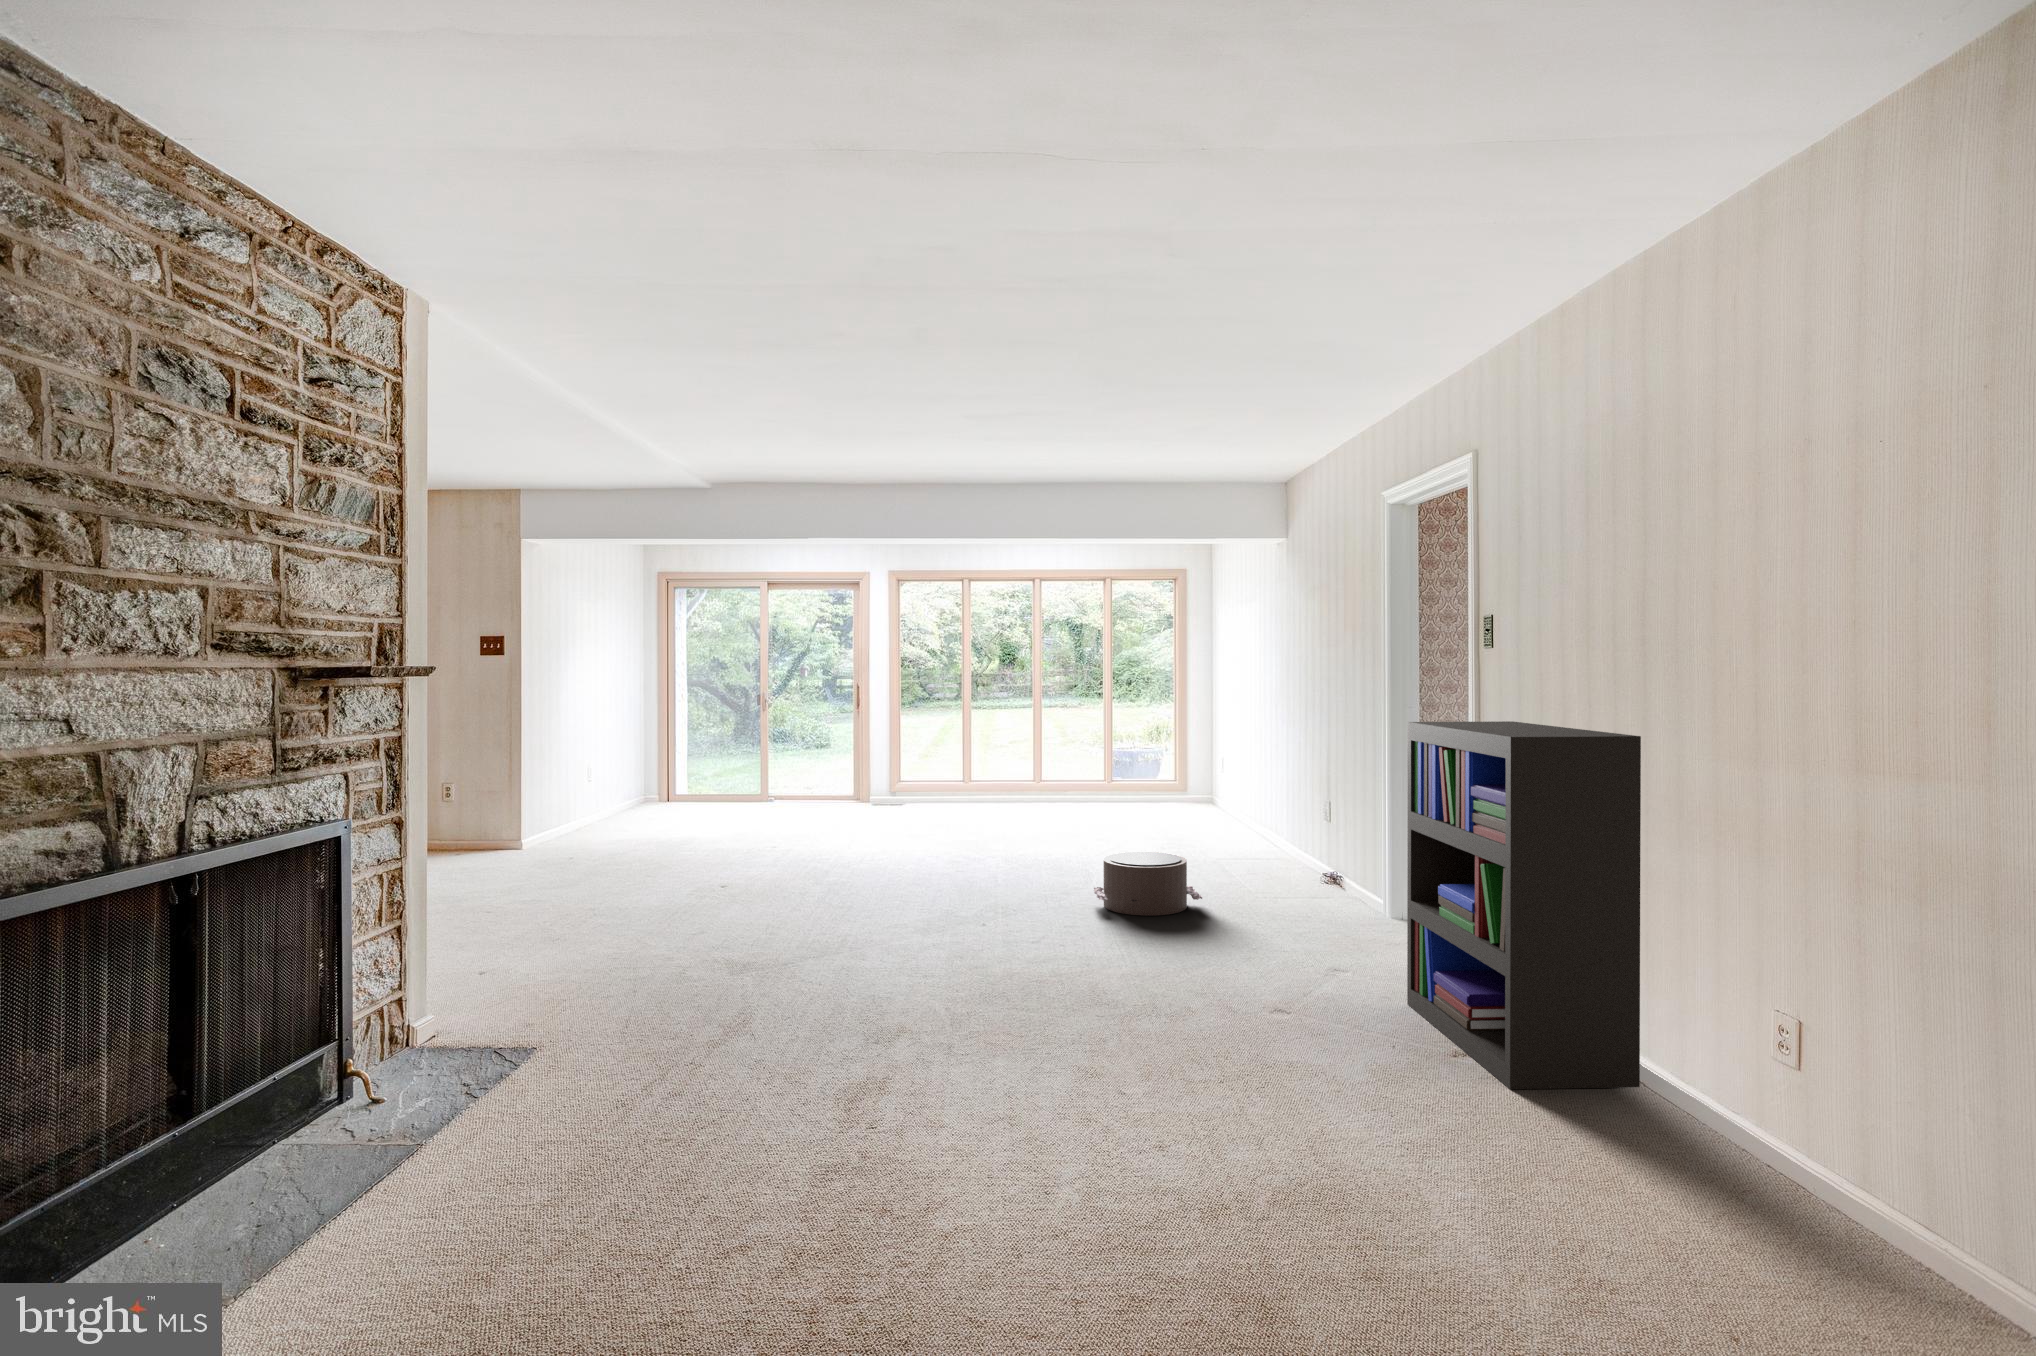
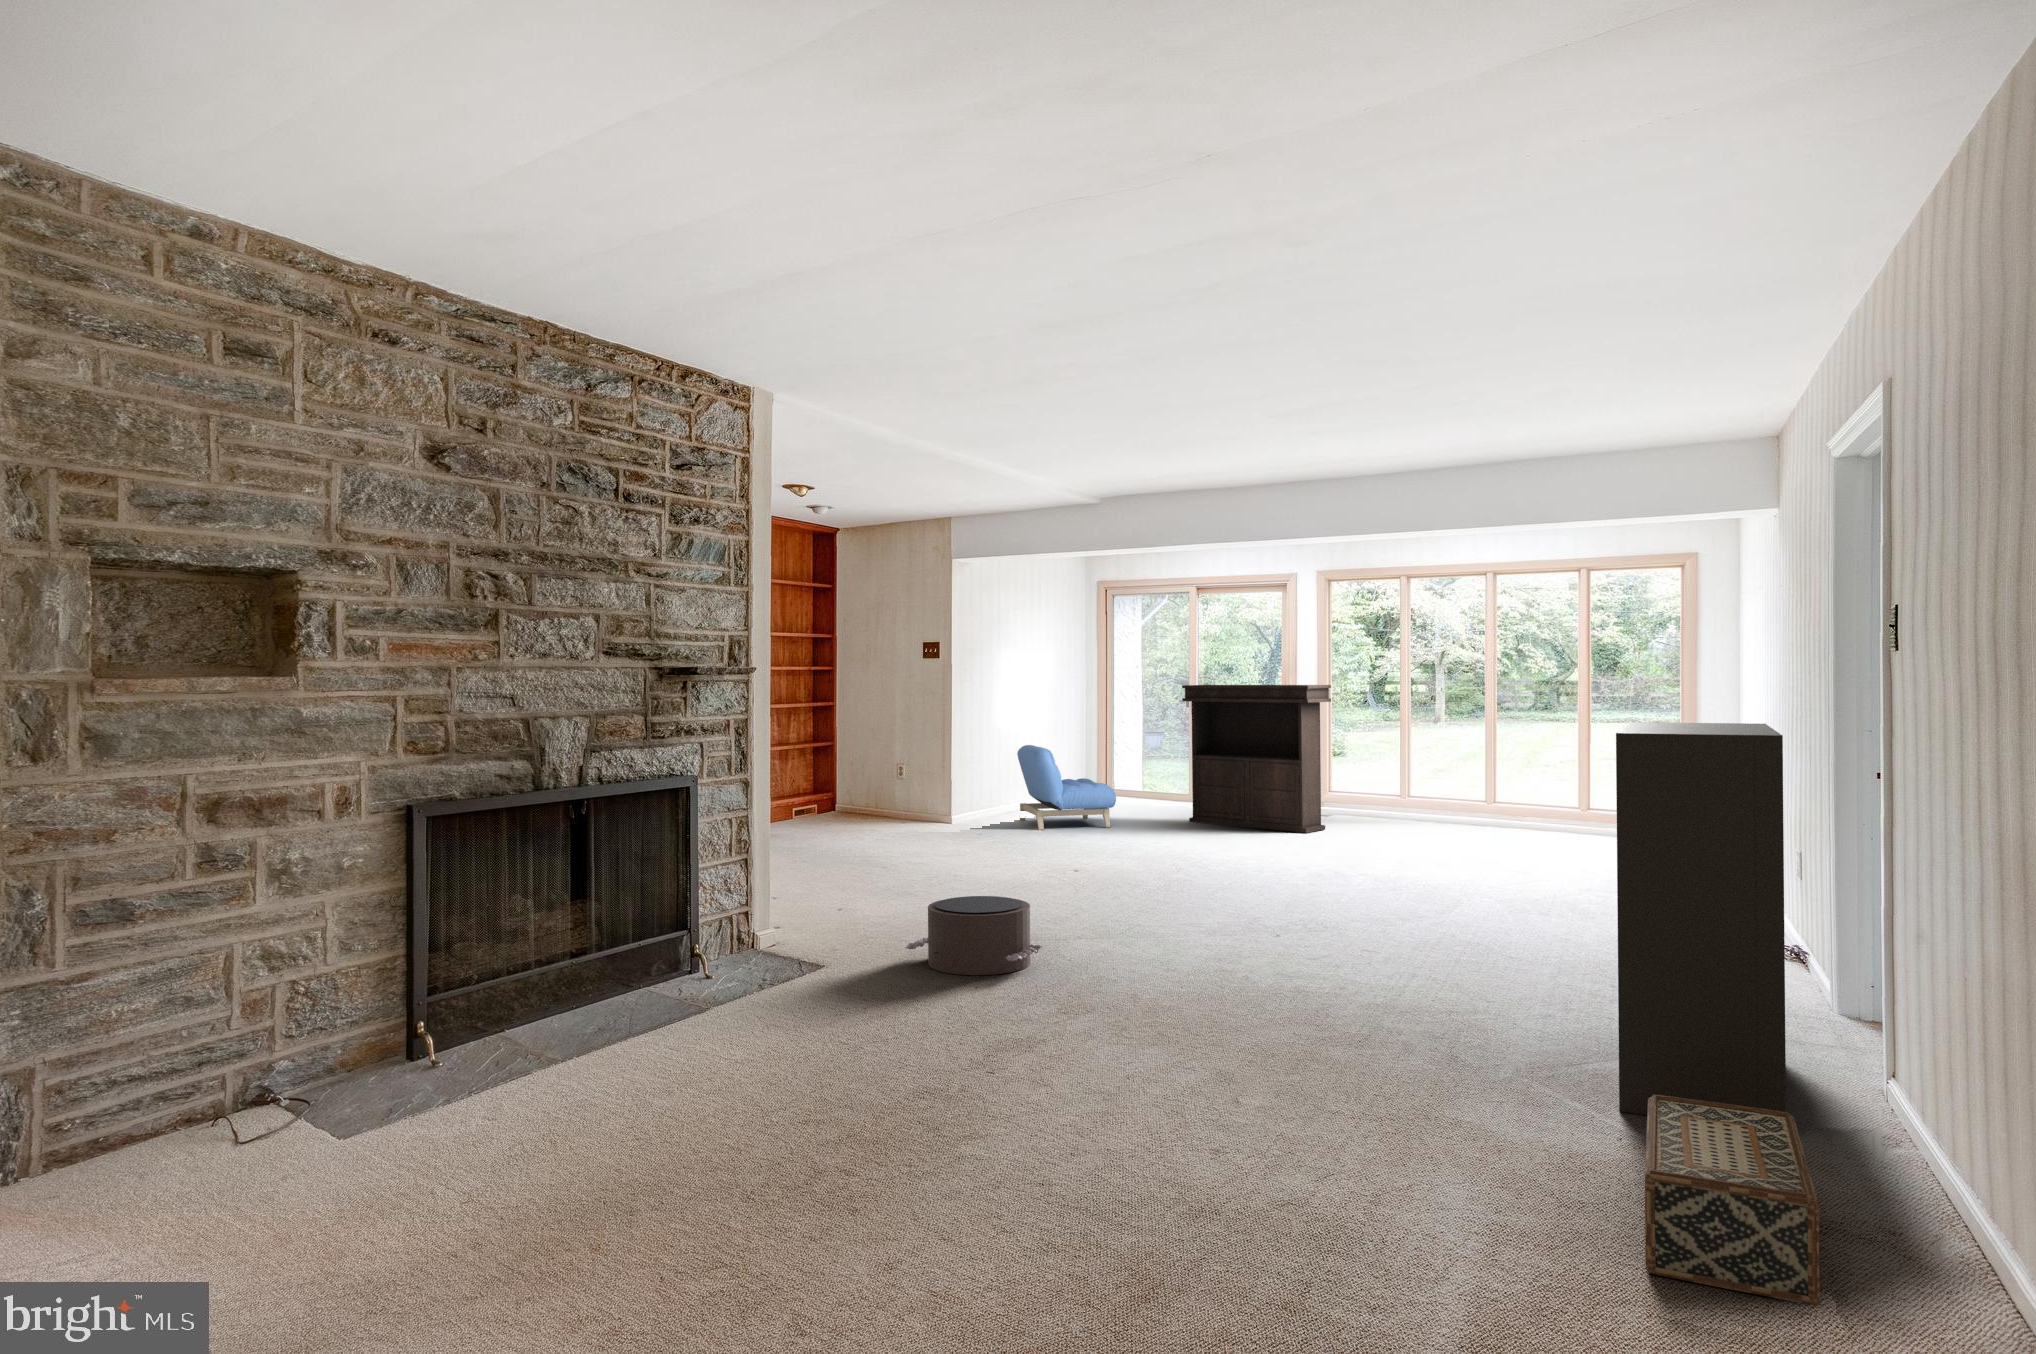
console table: none [765,681,912,820] -> present [1182,685,1331,833]
armchair: none [590,745,704,836] -> present [1017,745,1116,830]
pouf: present [1094,852,1202,916] -> present [906,896,1043,975]
woven basket: none [1637,1082,1932,1286] -> present [1645,1095,1820,1306]

